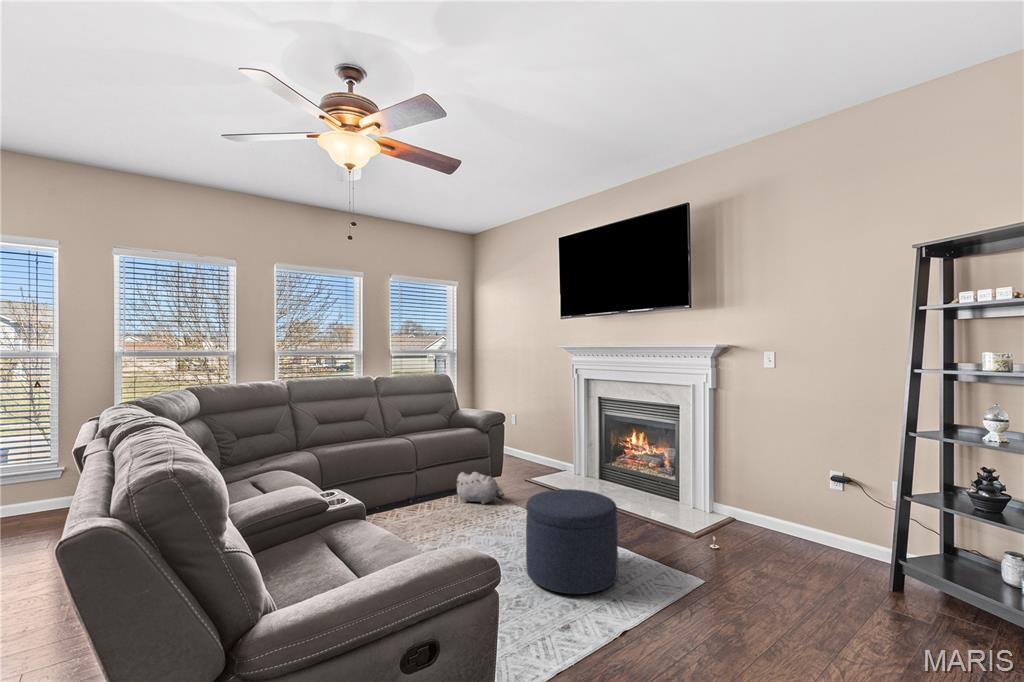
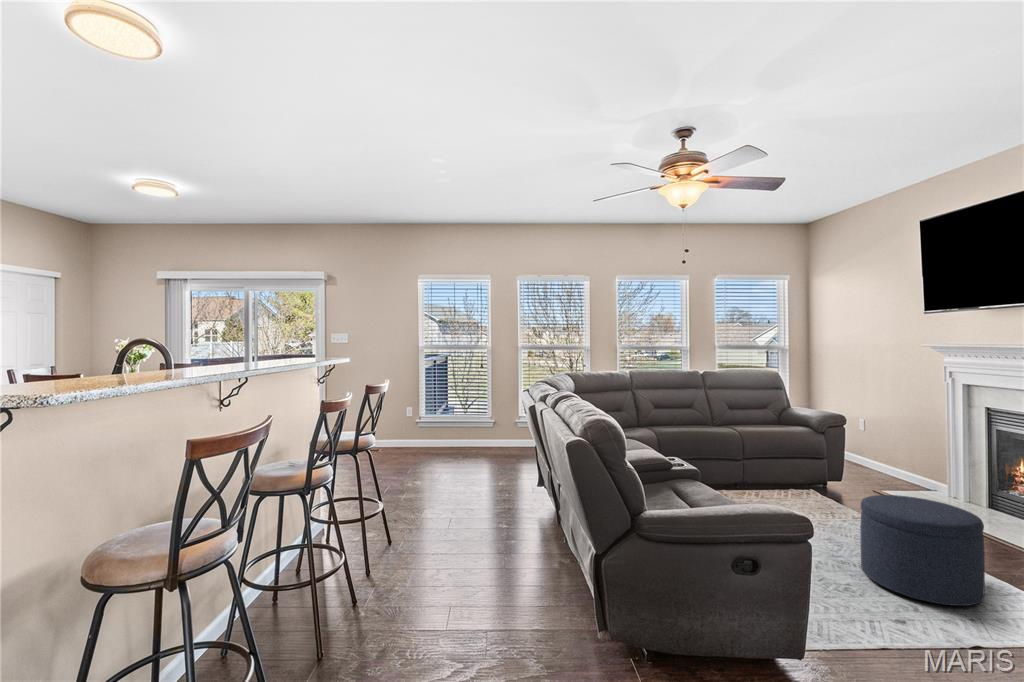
plush toy: present [456,472,504,504] -> none [785,468,842,503]

